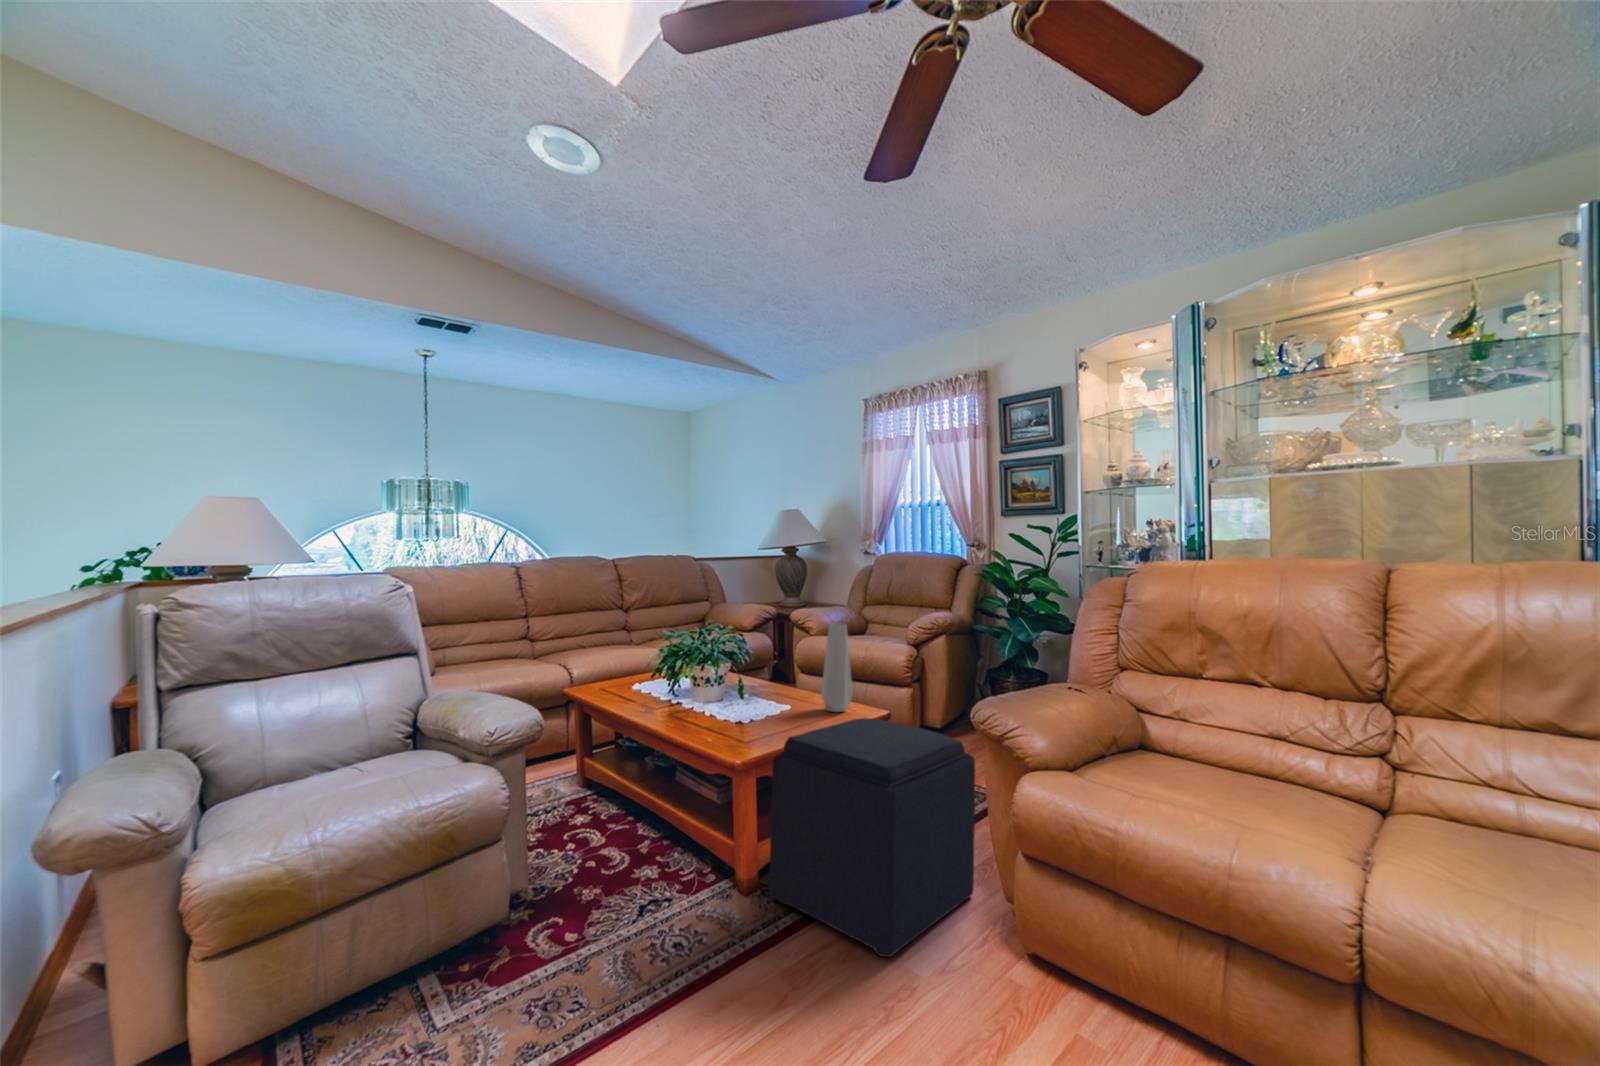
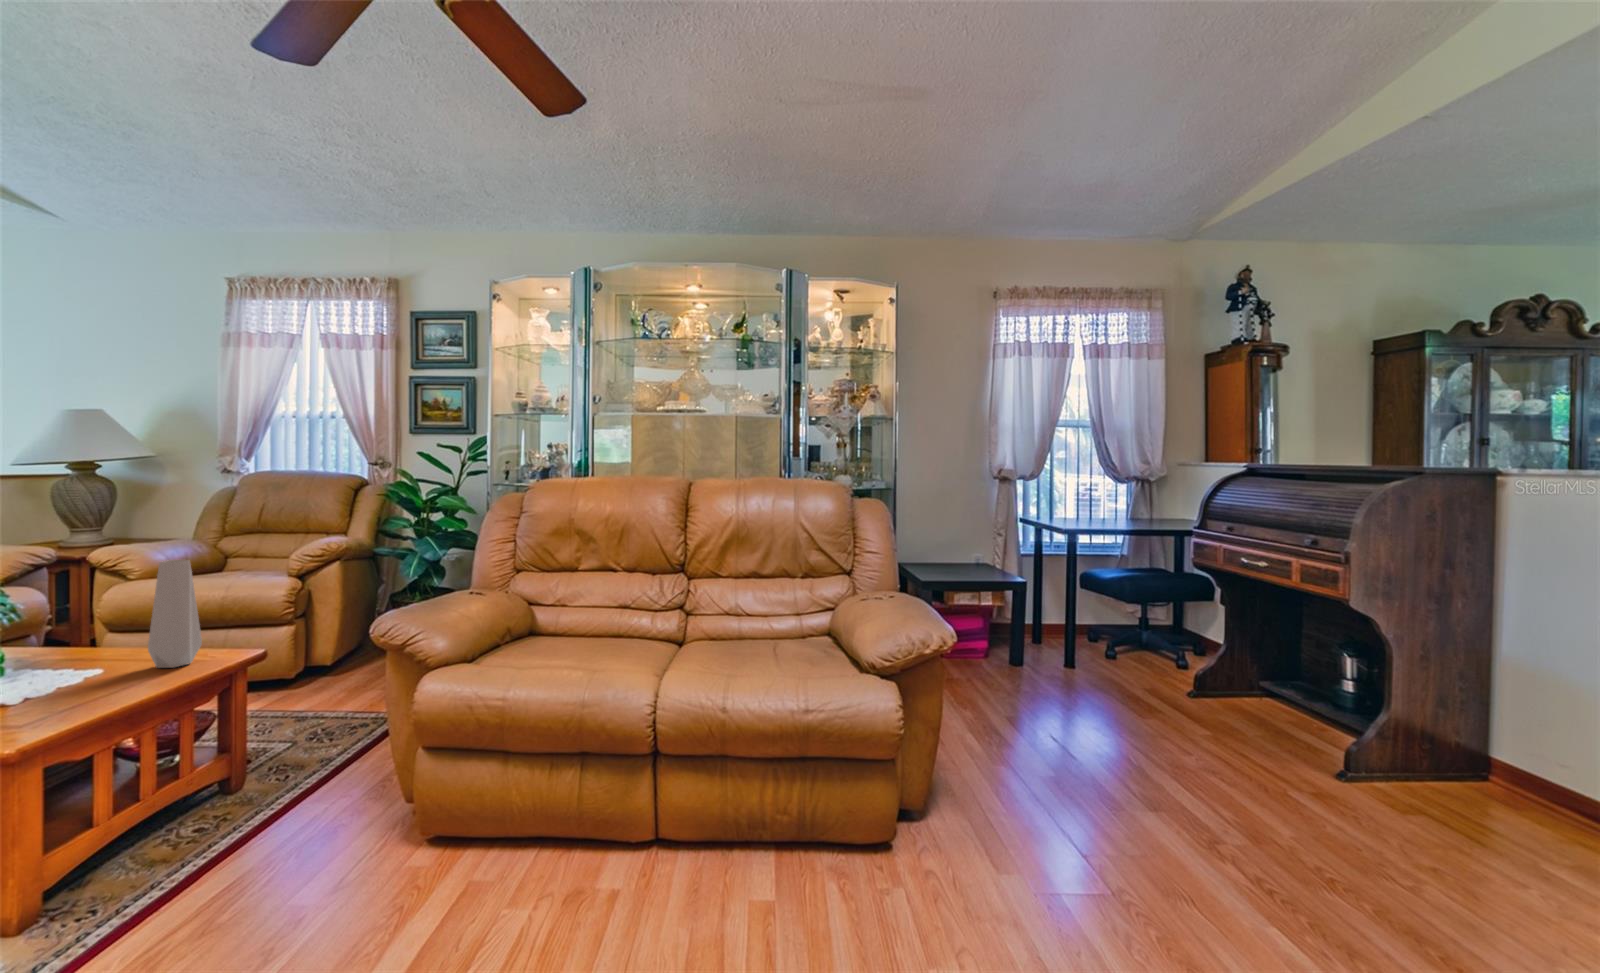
ottoman: present [769,718,975,957] -> none [57,661,371,919]

